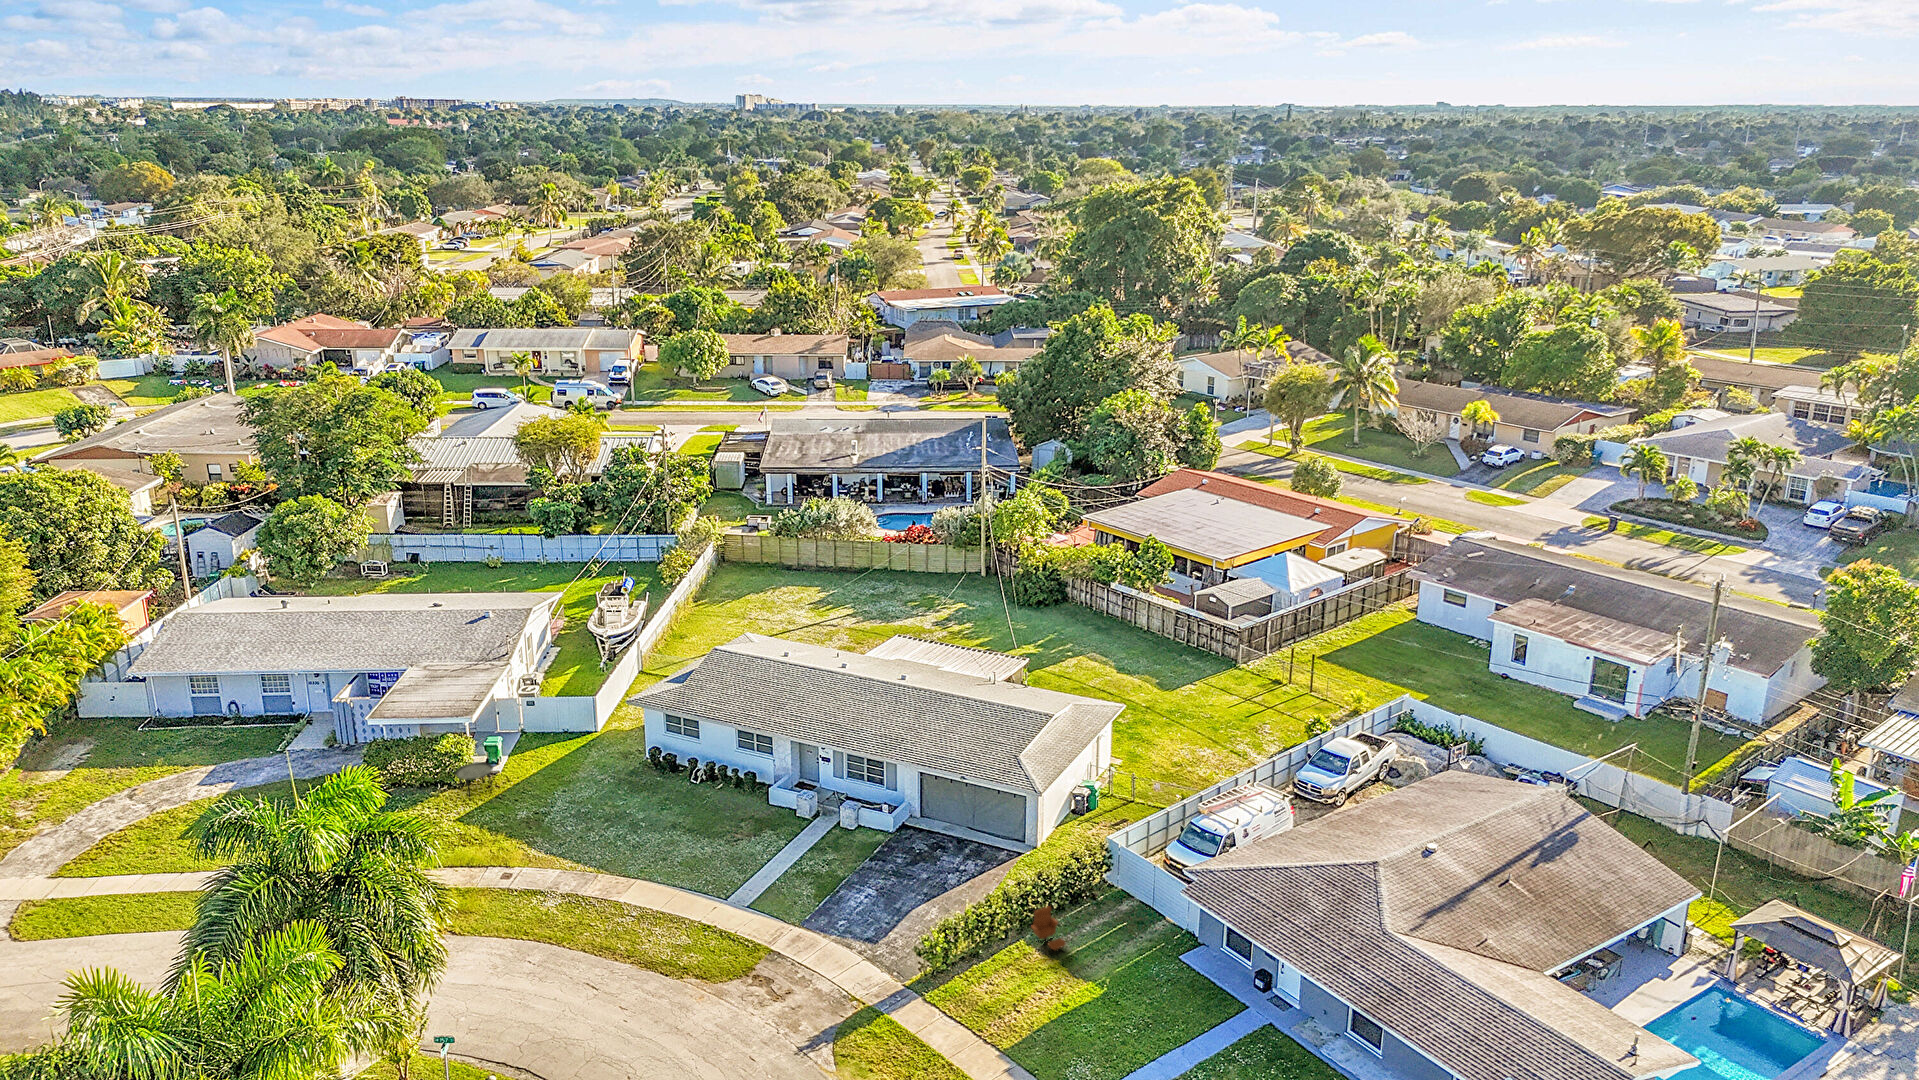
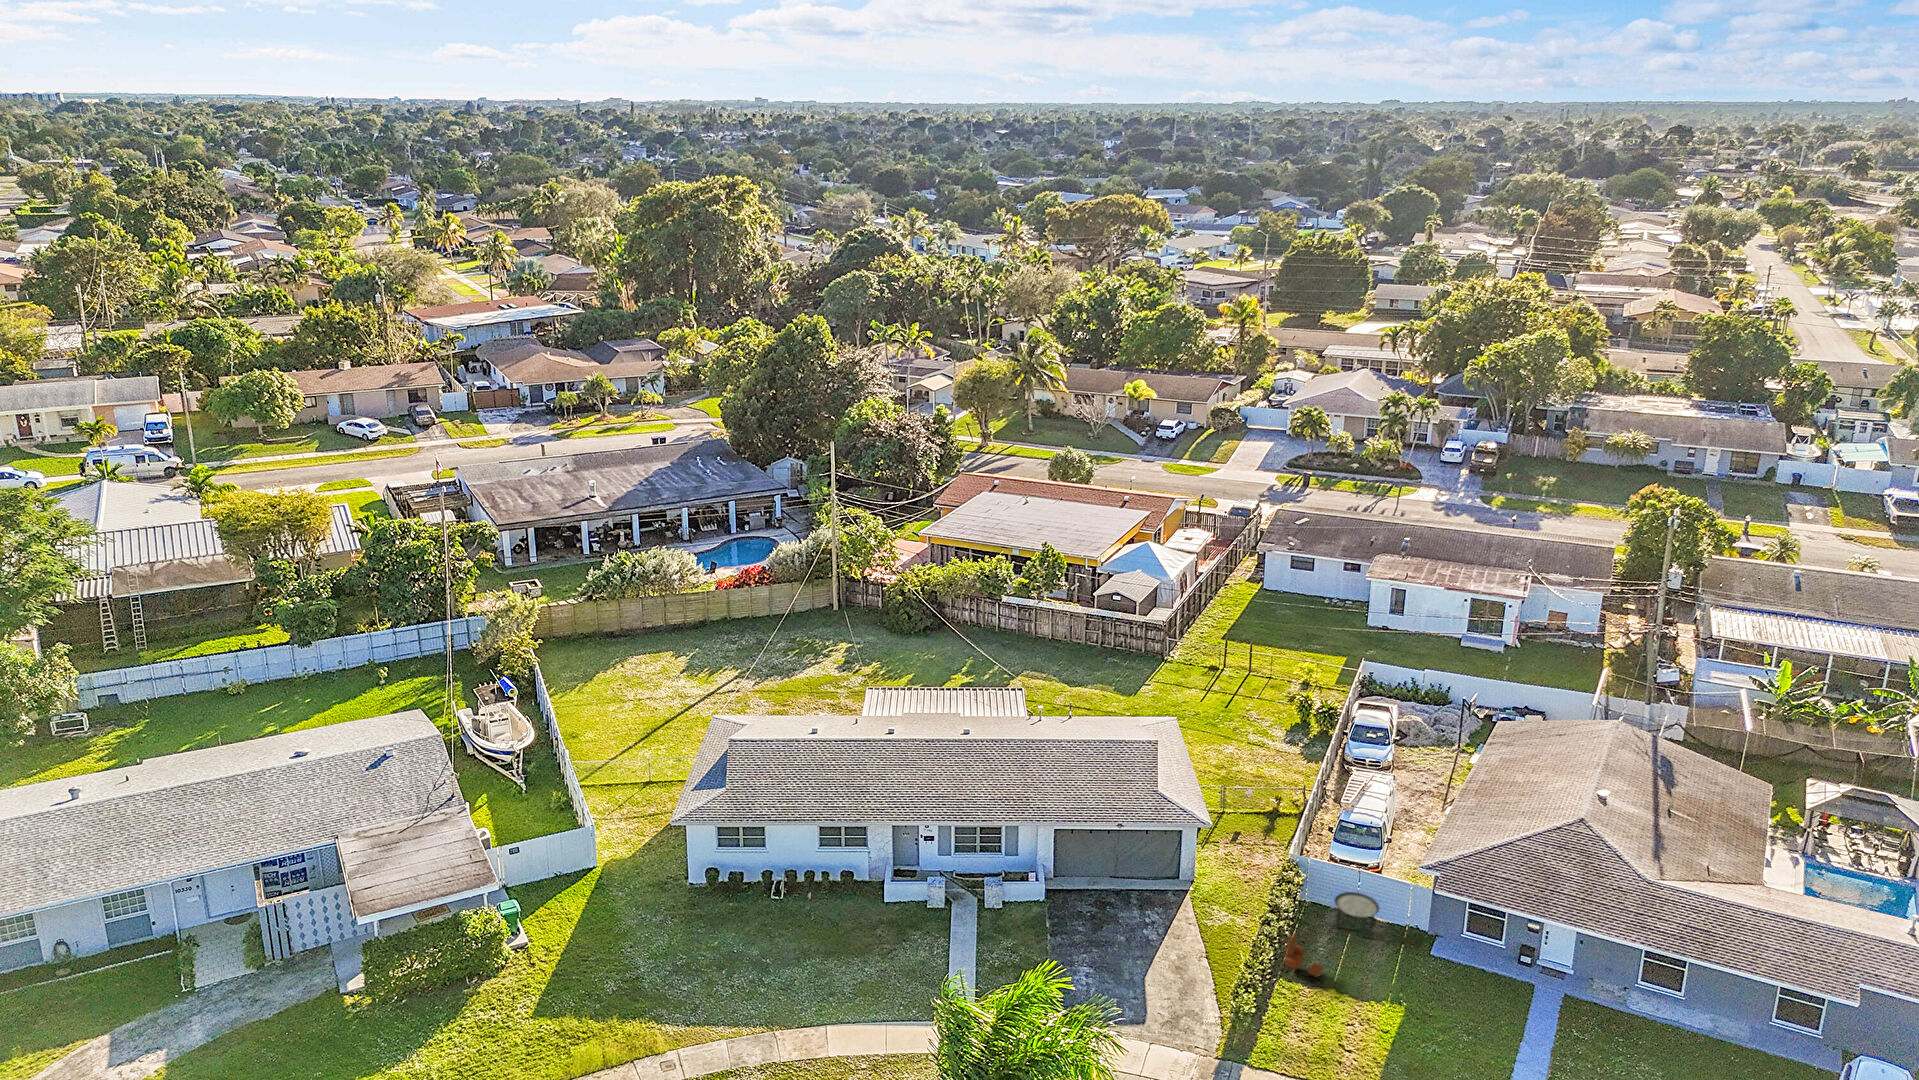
round table: present [455,762,493,796] -> present [1335,892,1379,937]

